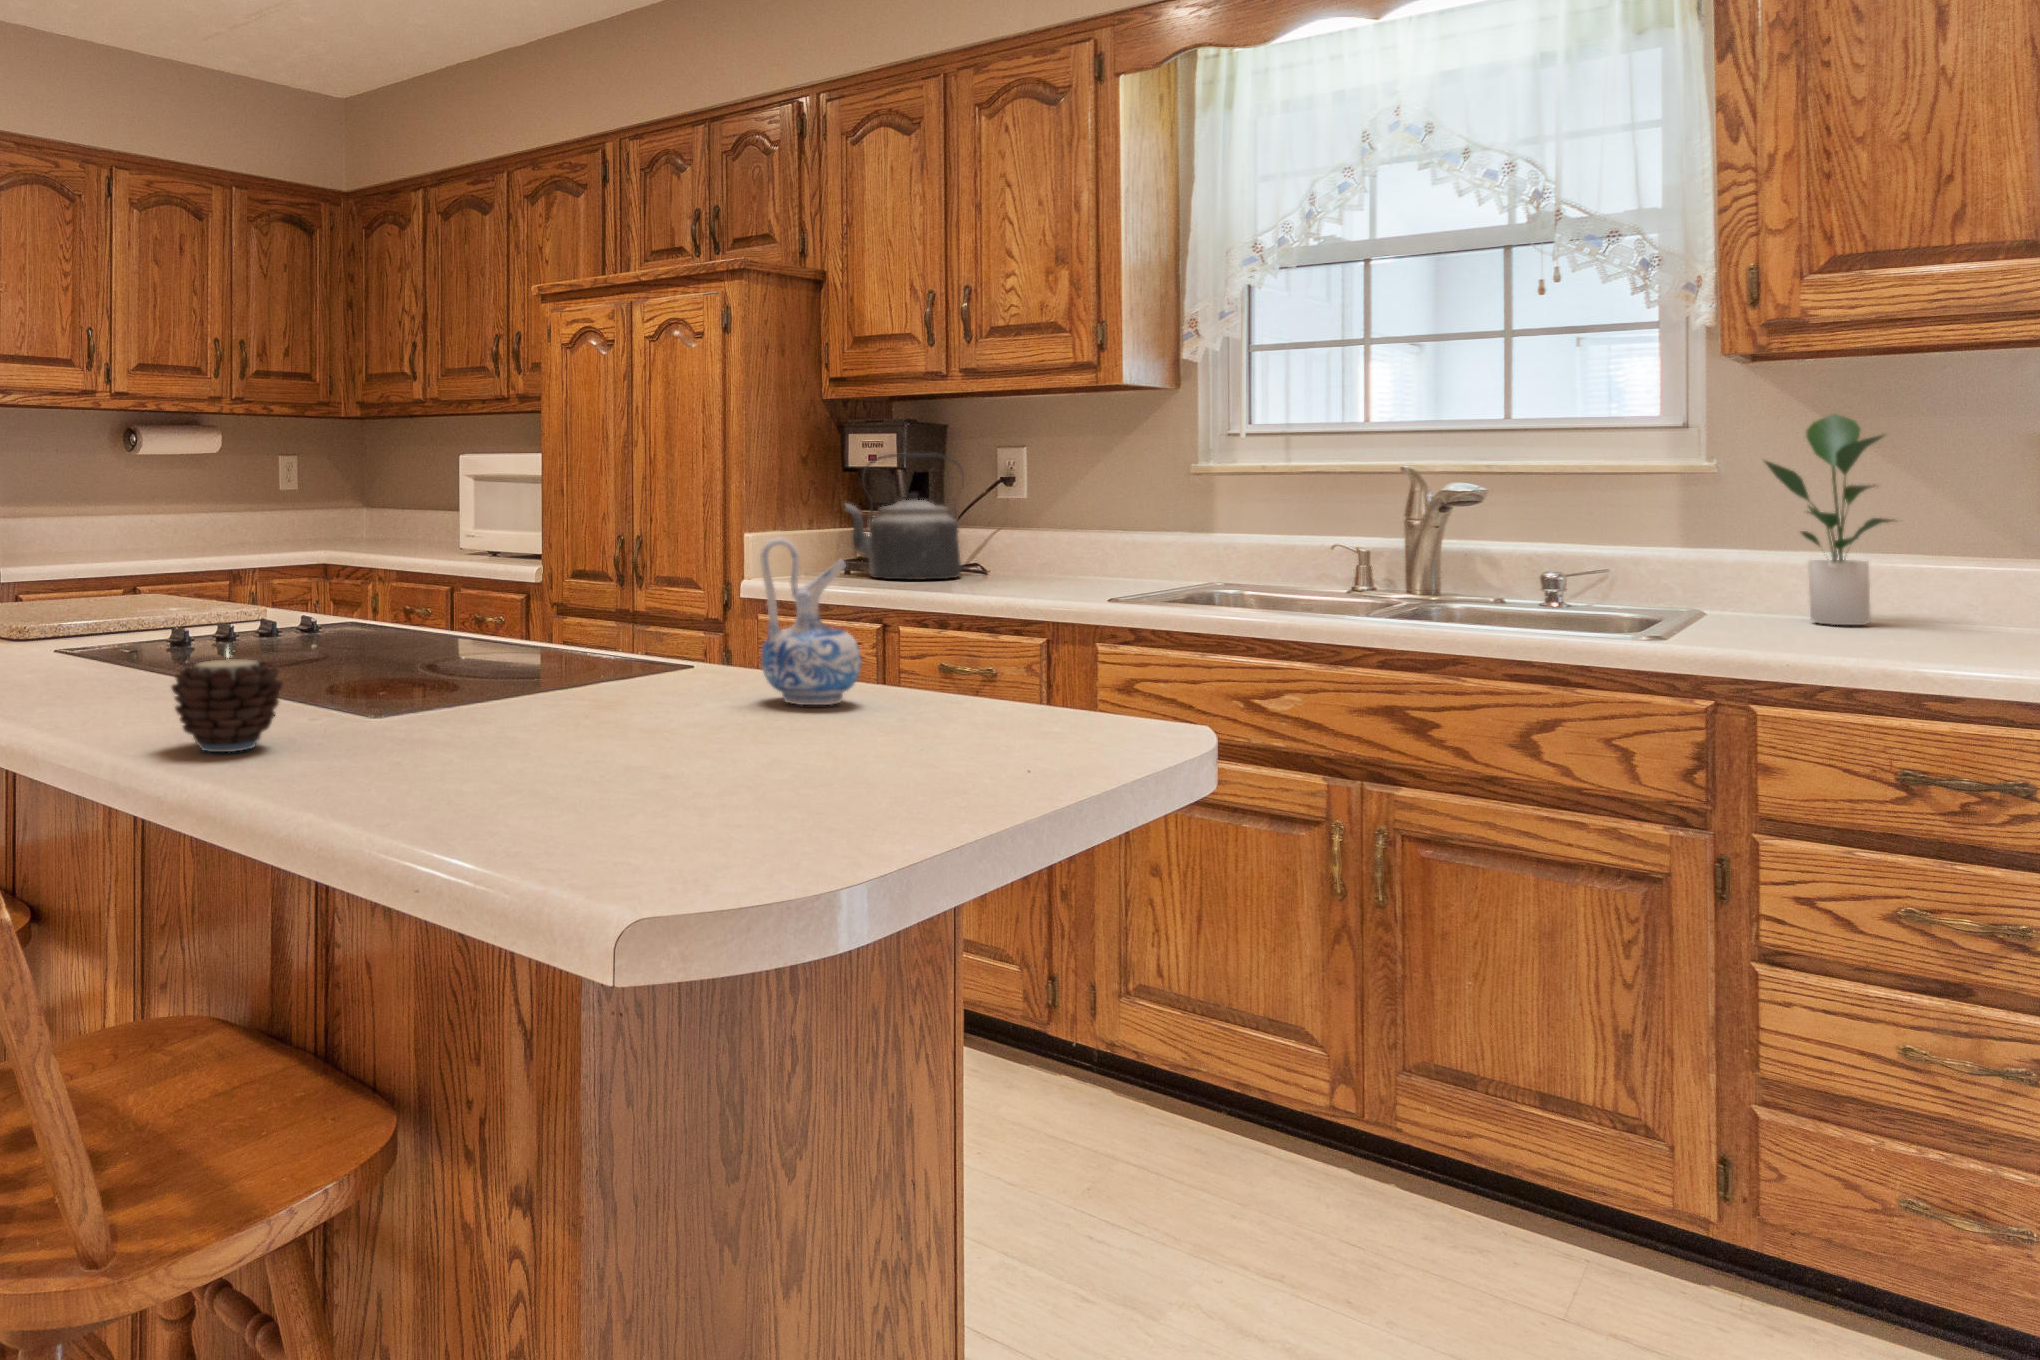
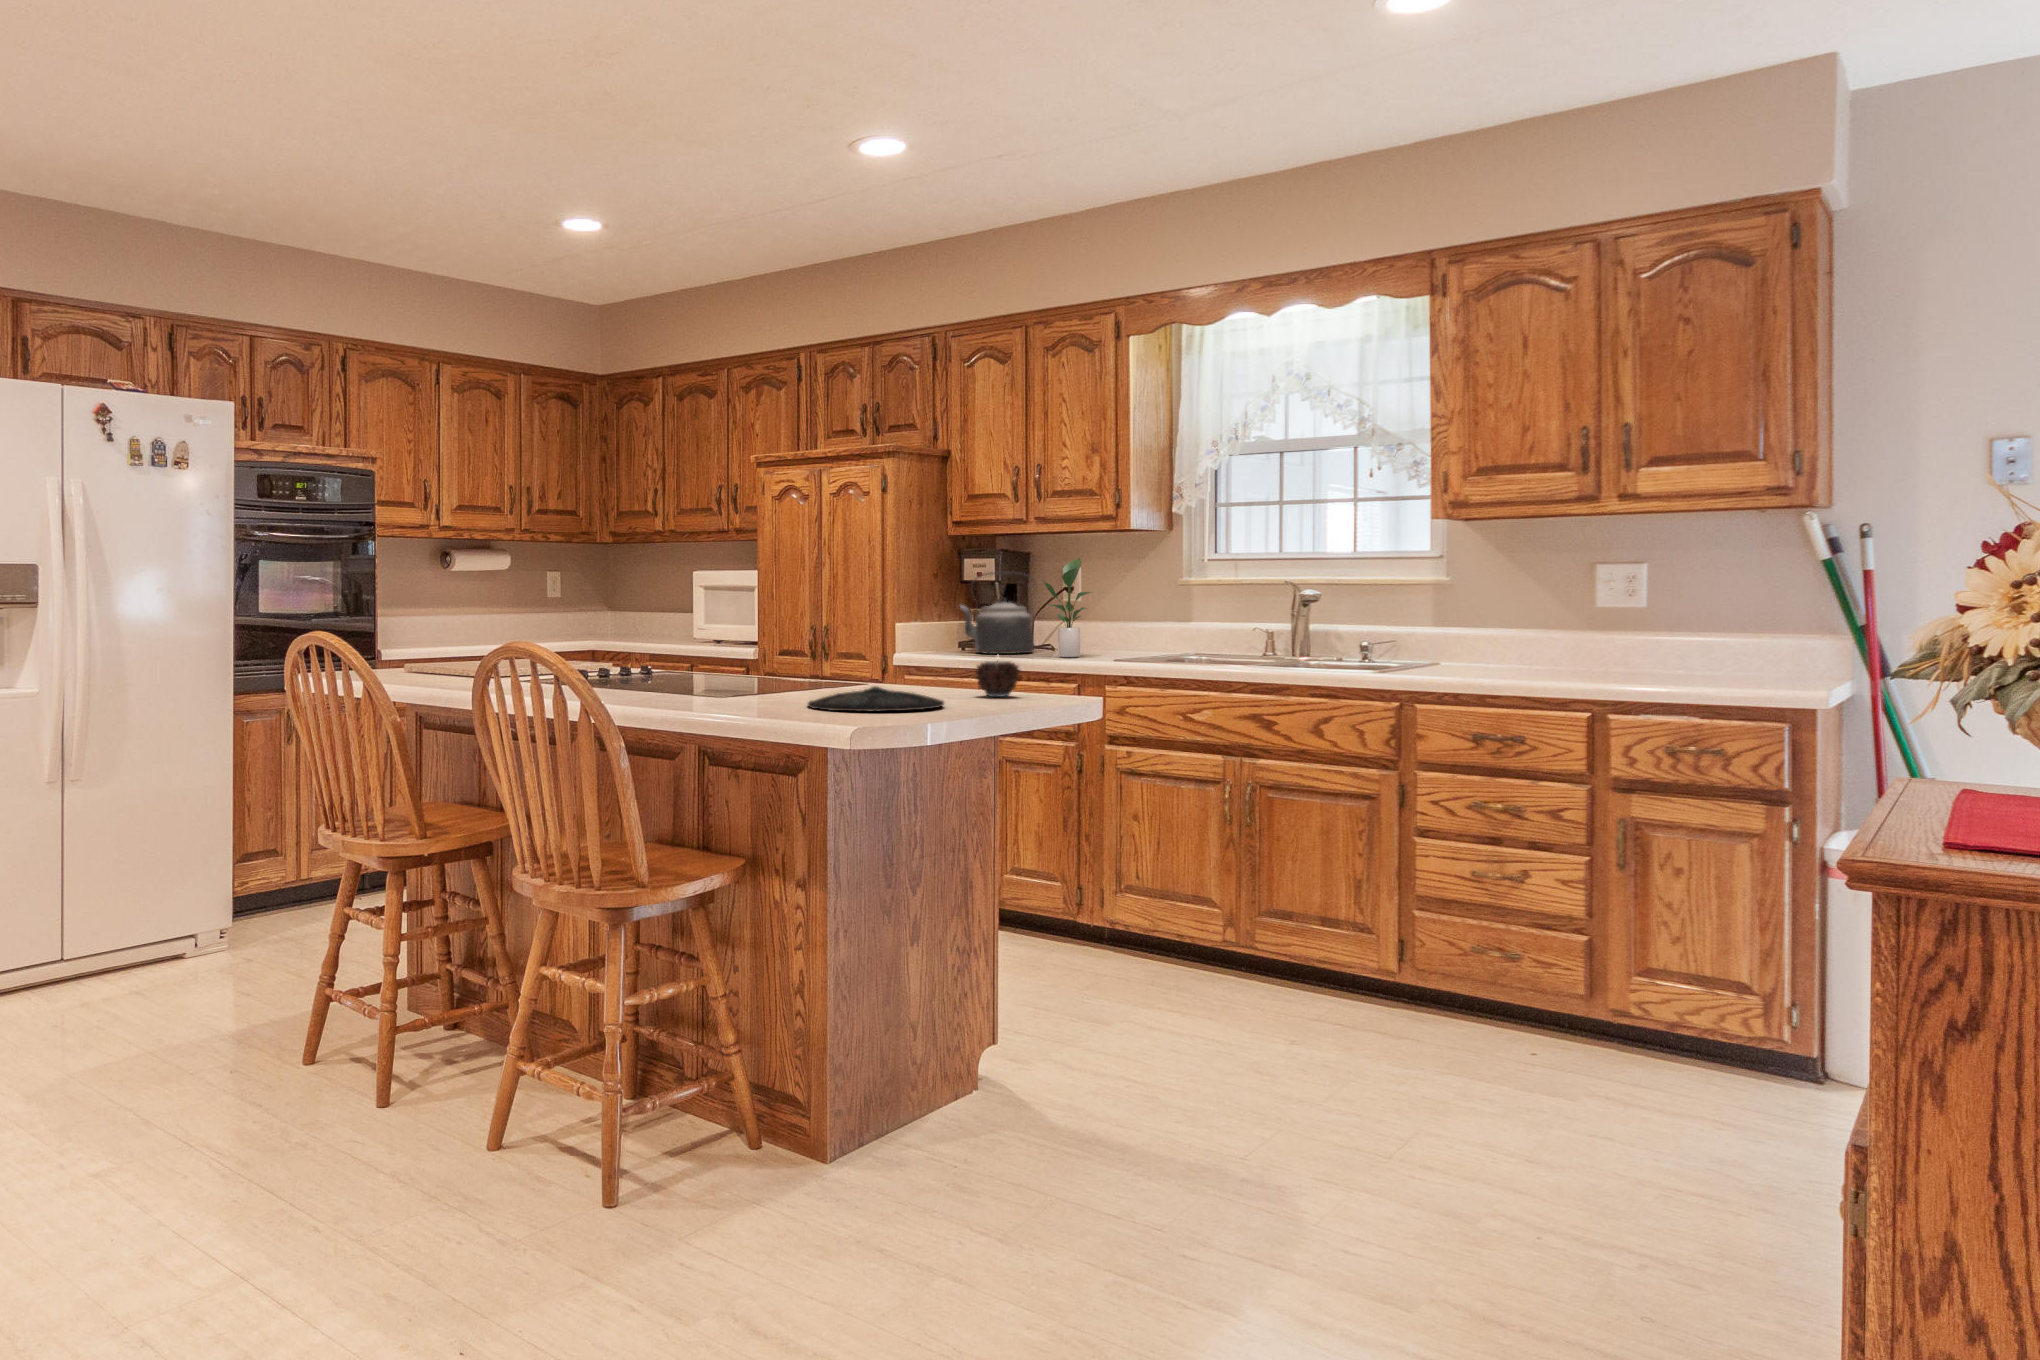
potted plant: present [1765,414,1894,625] -> present [1043,558,1092,657]
ceramic pitcher: present [760,538,861,705] -> none [906,614,952,692]
candle: present [171,650,283,752] -> present [976,661,1020,697]
plate: none [515,728,859,816] -> present [808,686,944,711]

